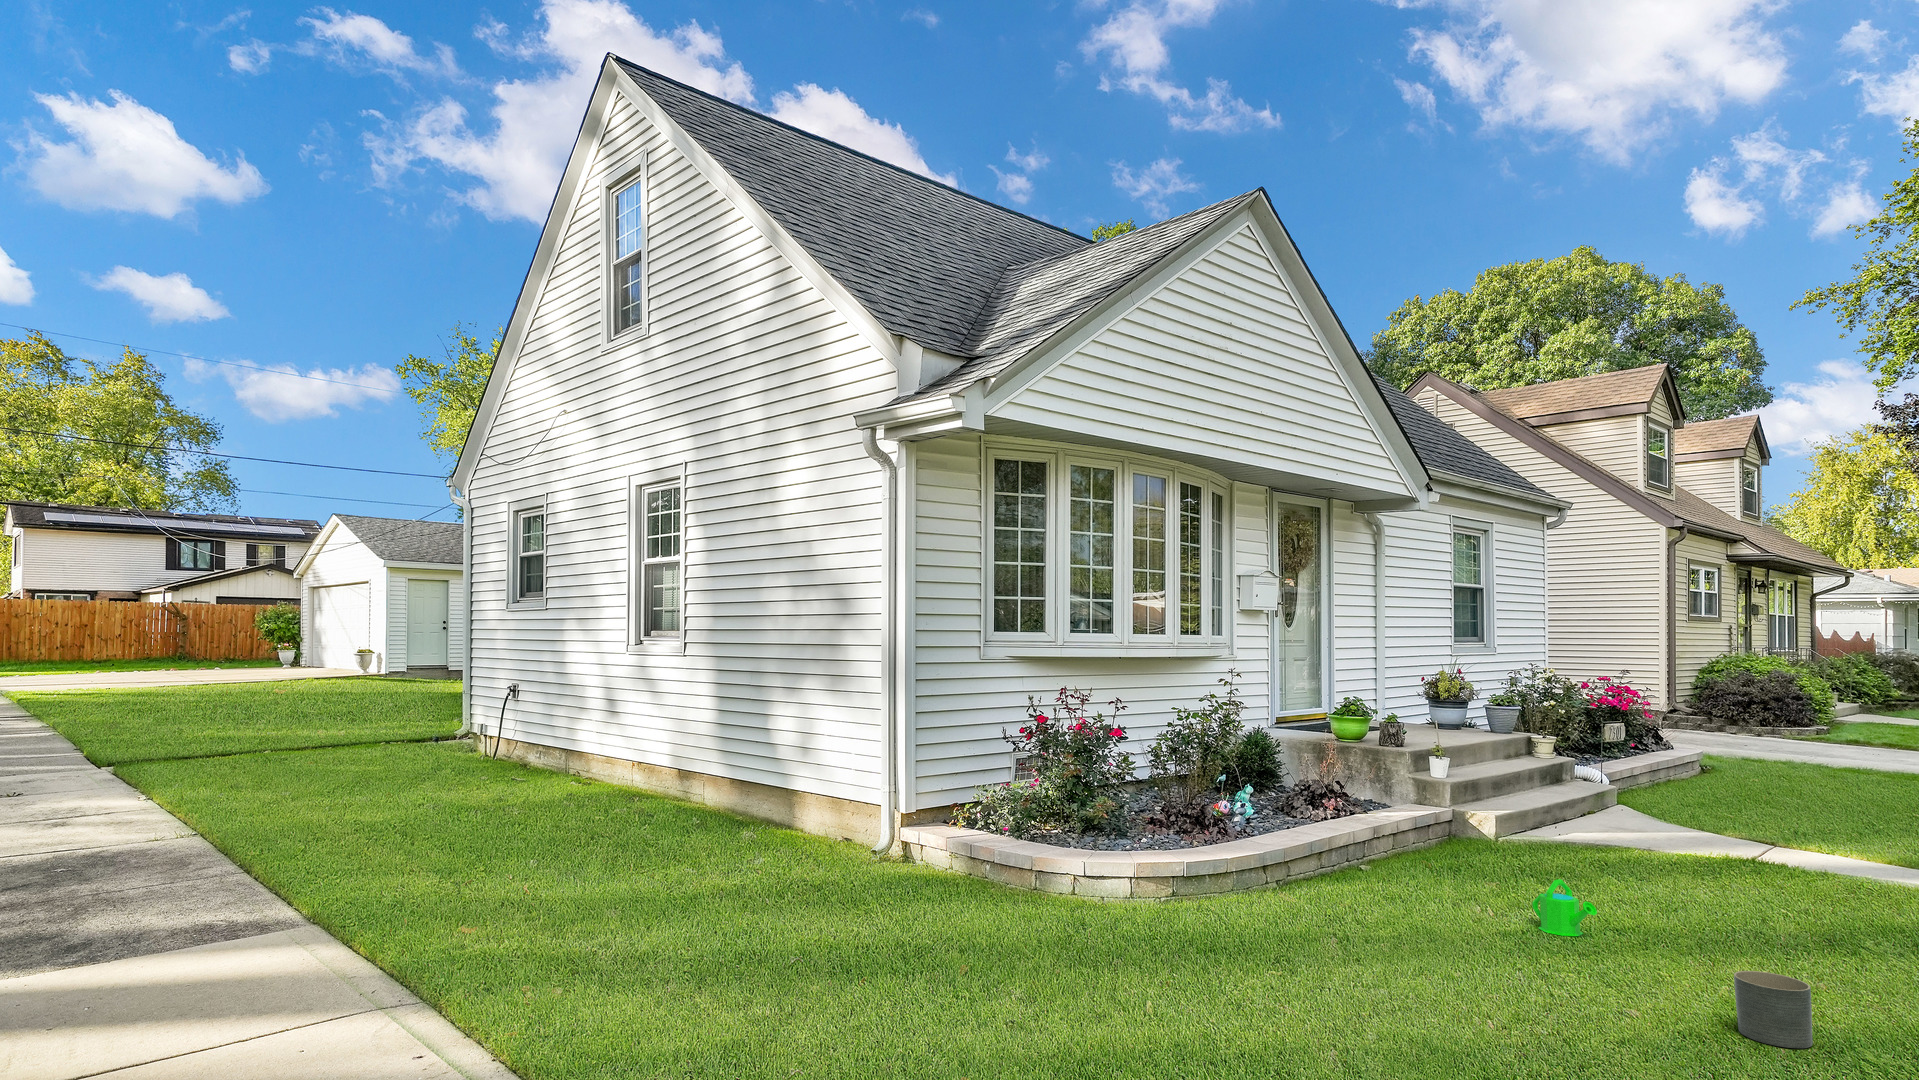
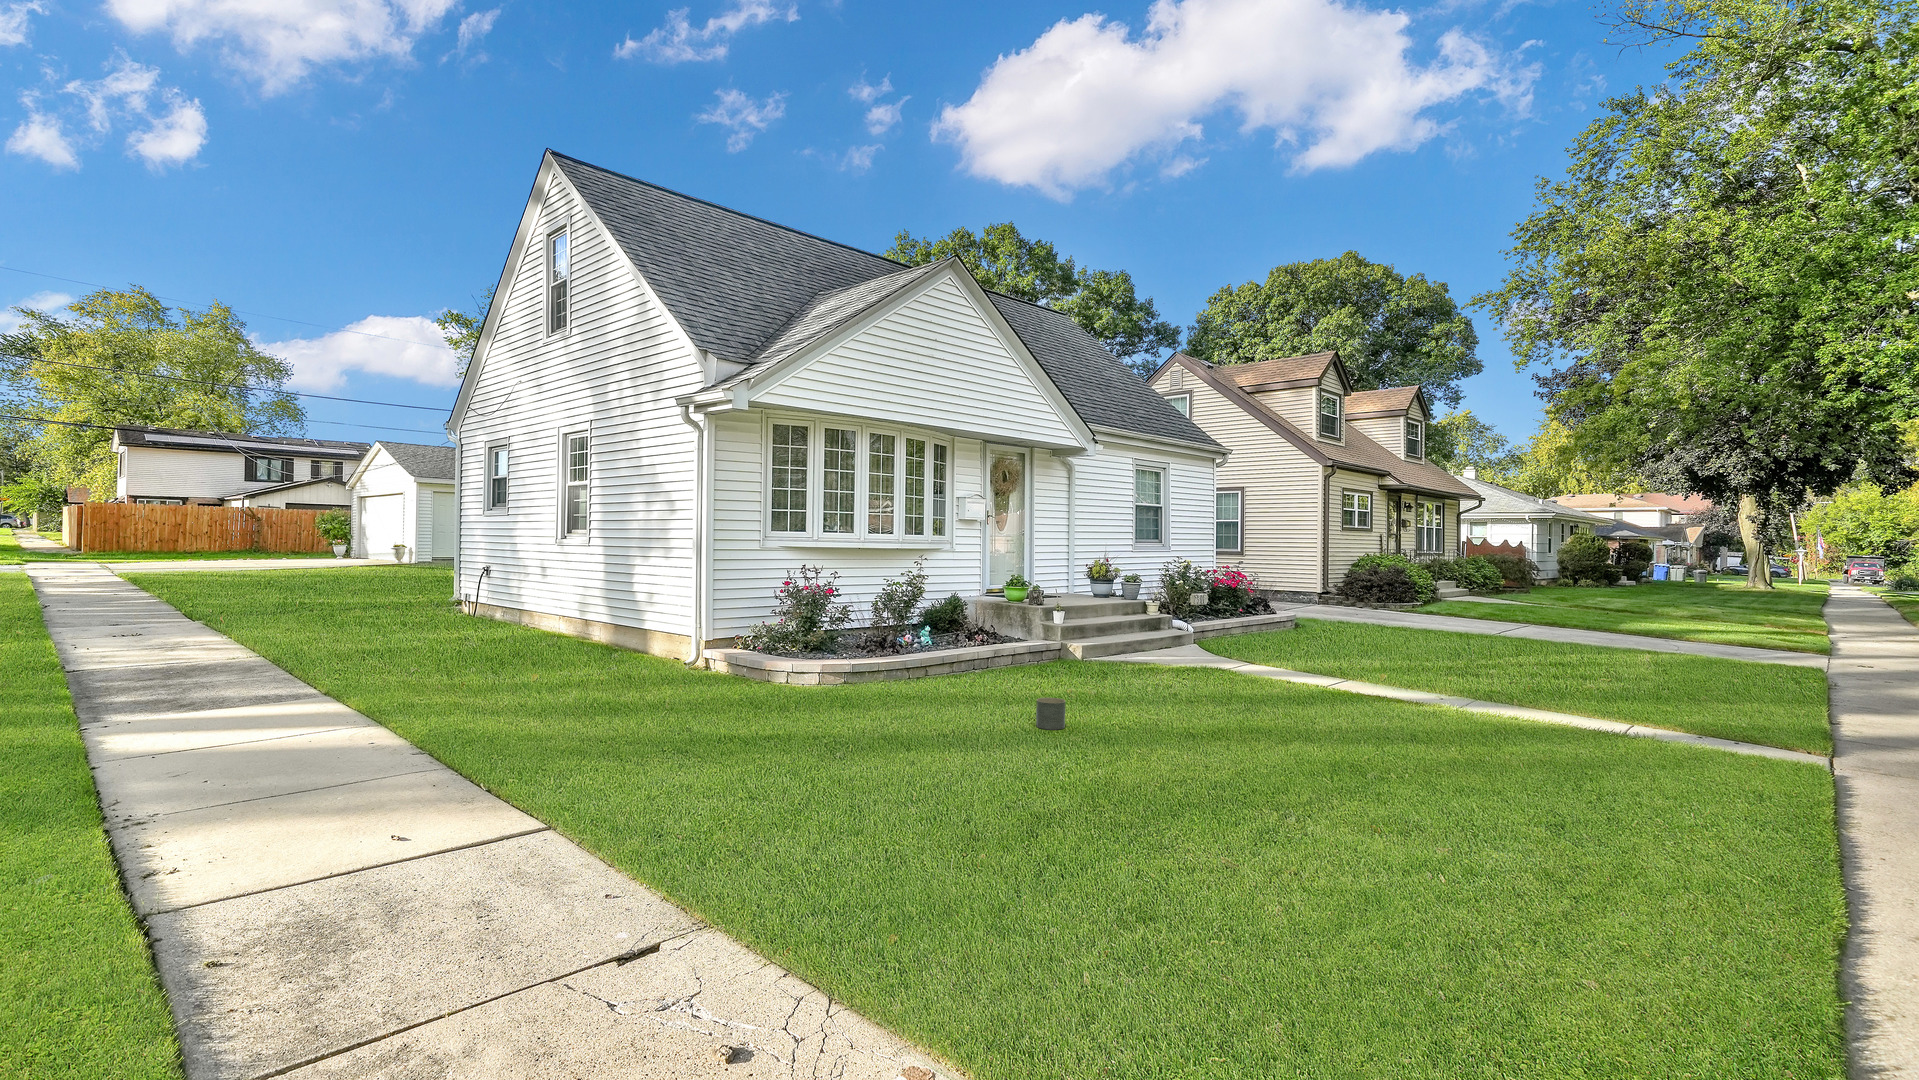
watering can: present [1532,879,1597,936] -> none [1015,666,1038,695]

